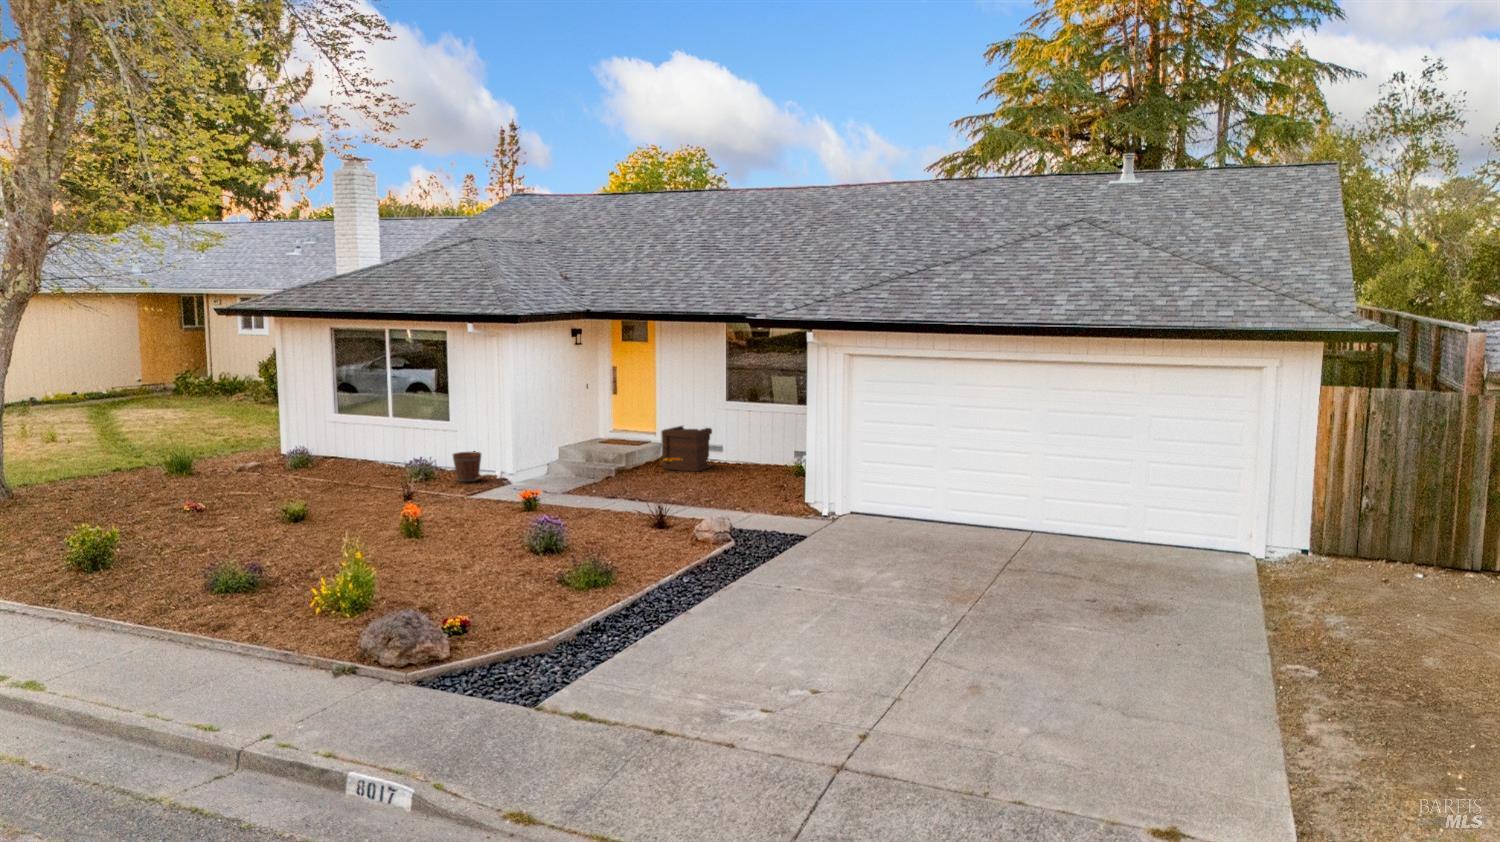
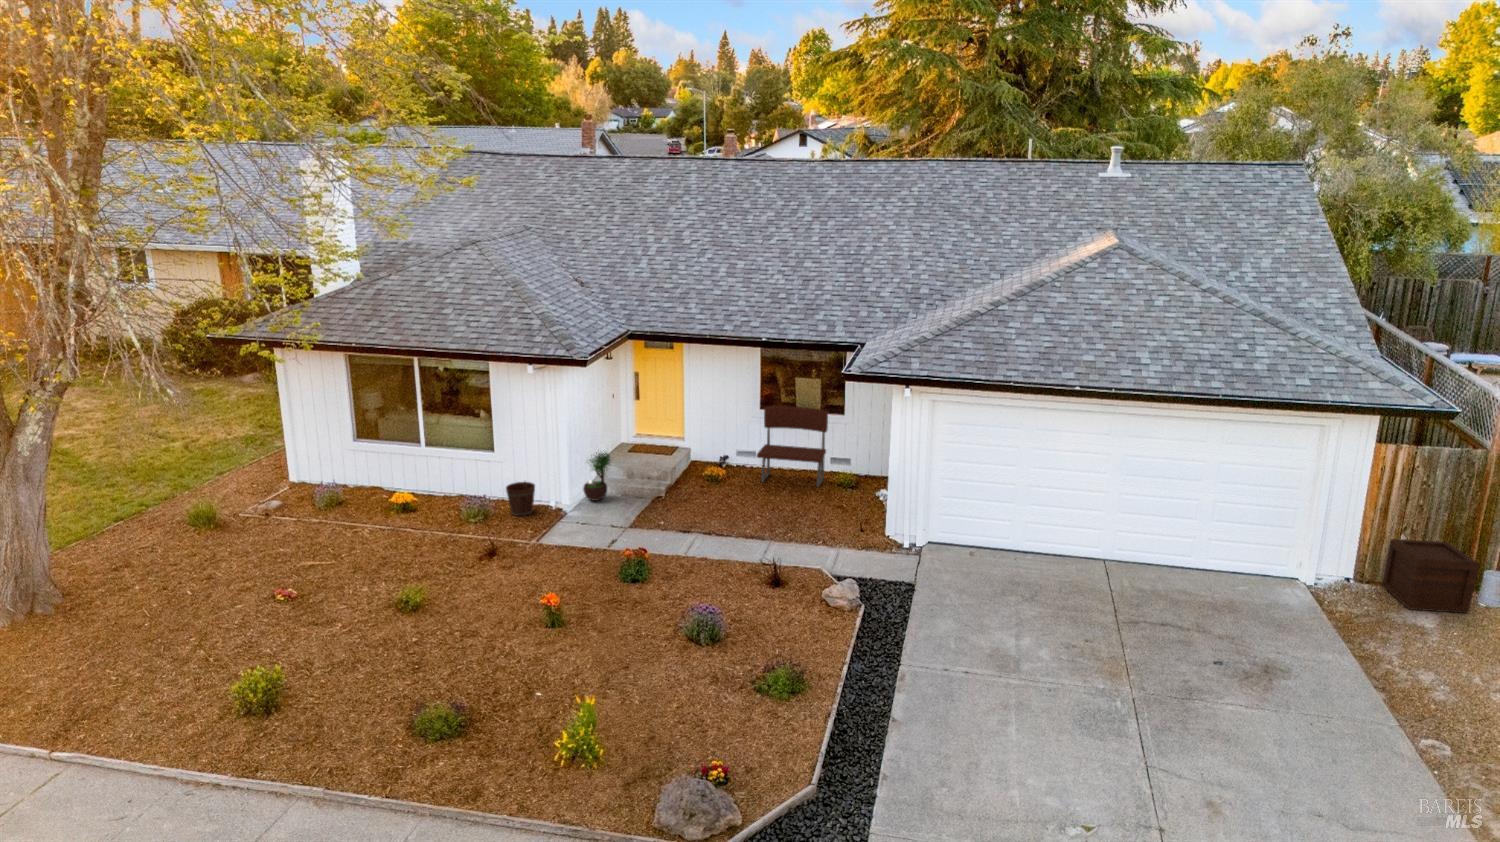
bench: none [713,396,789,477] -> present [757,406,828,487]
potted tree: none [533,422,564,477] -> present [583,452,611,501]
wooden crate: present [661,426,714,472] -> present [1382,539,1479,613]

